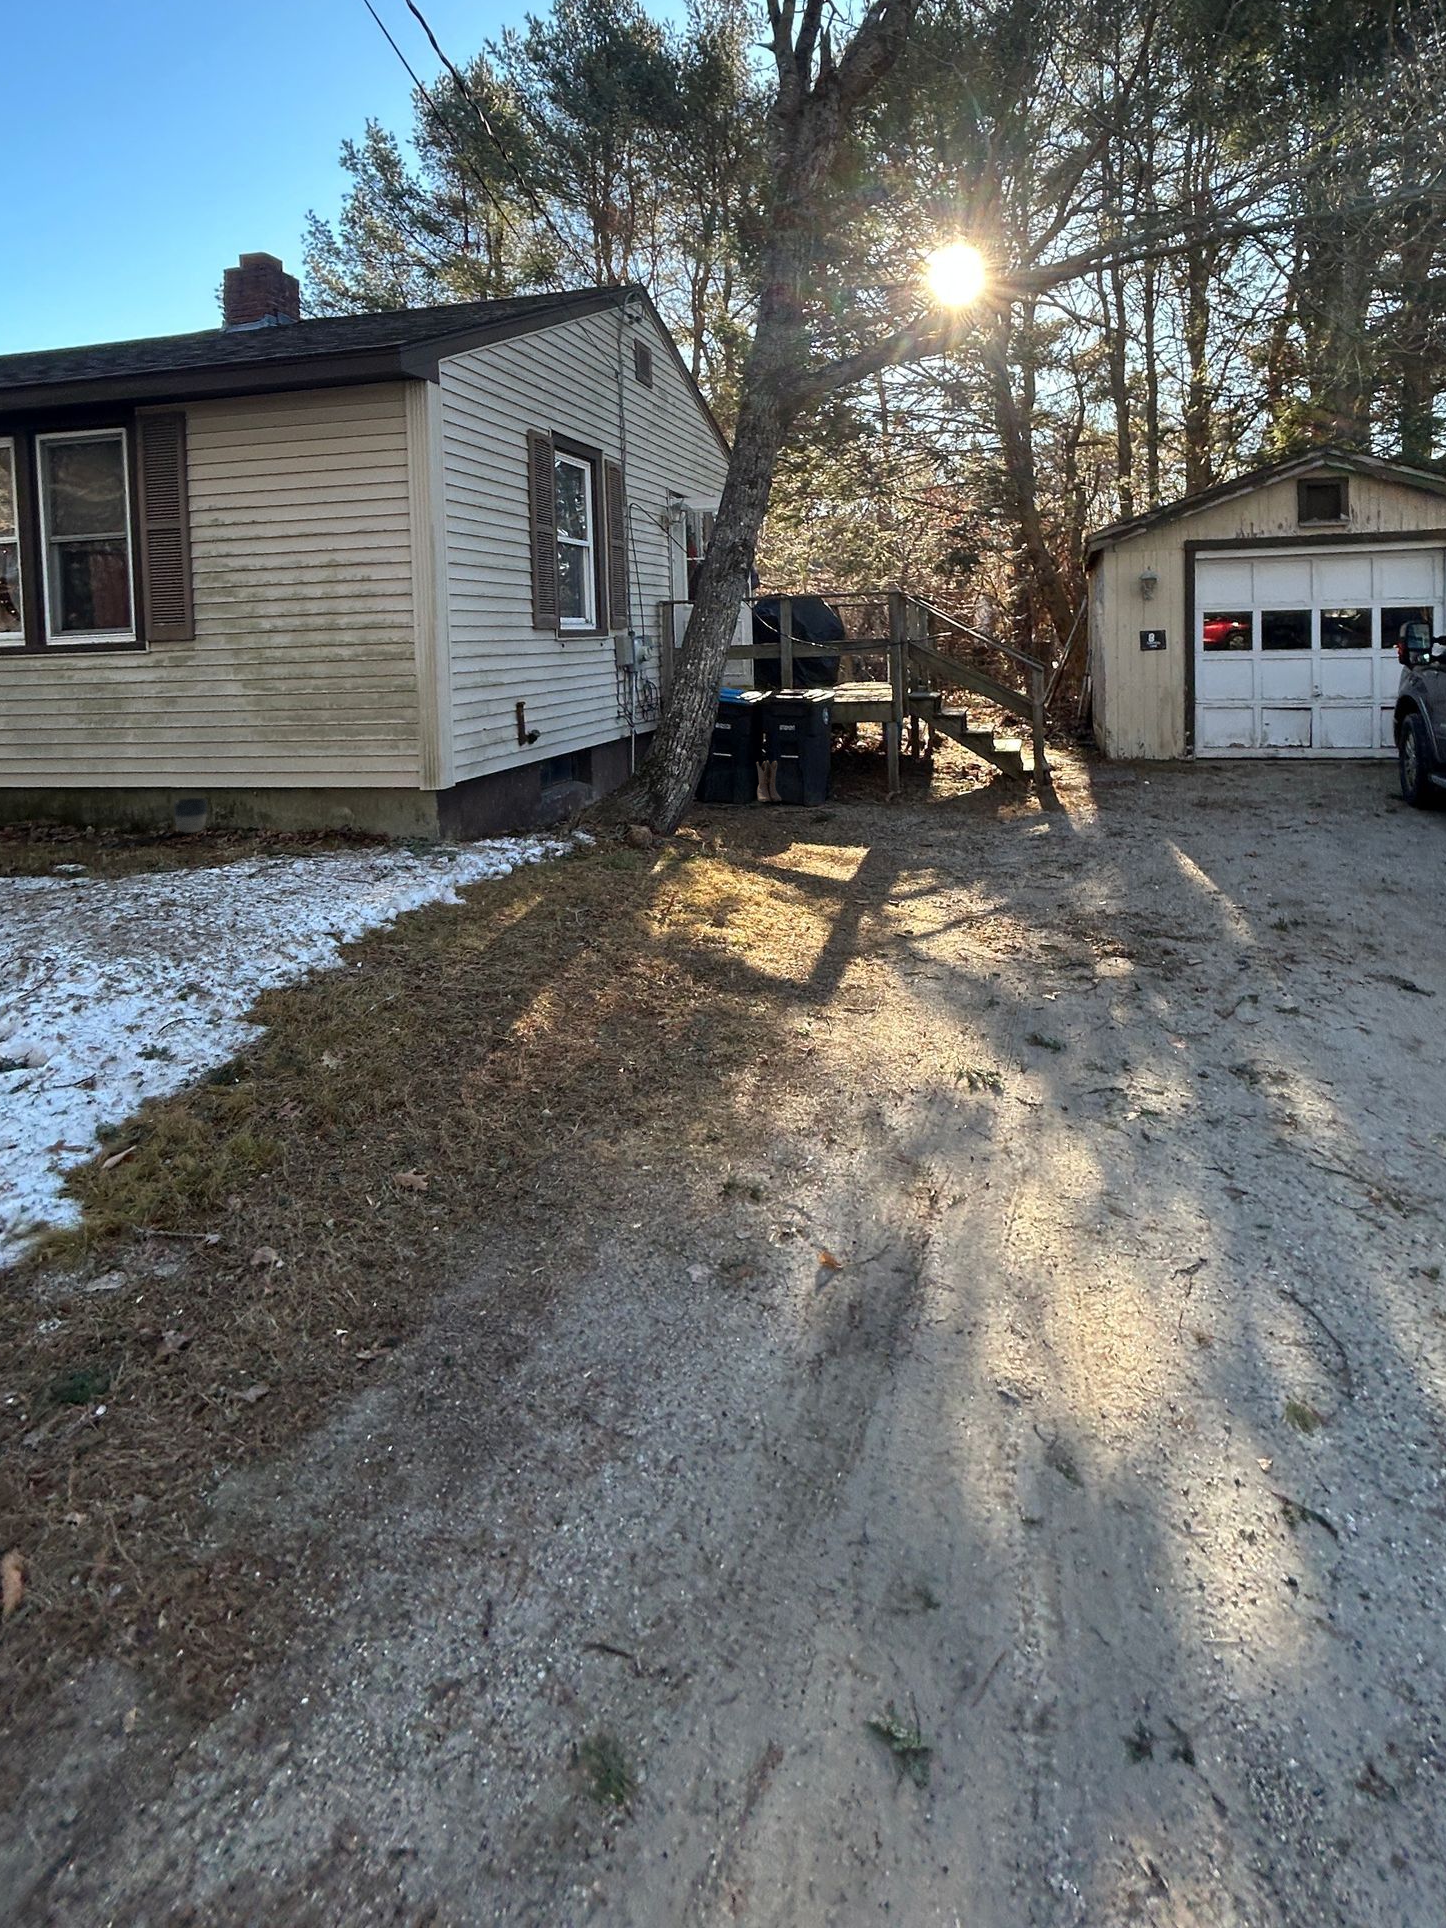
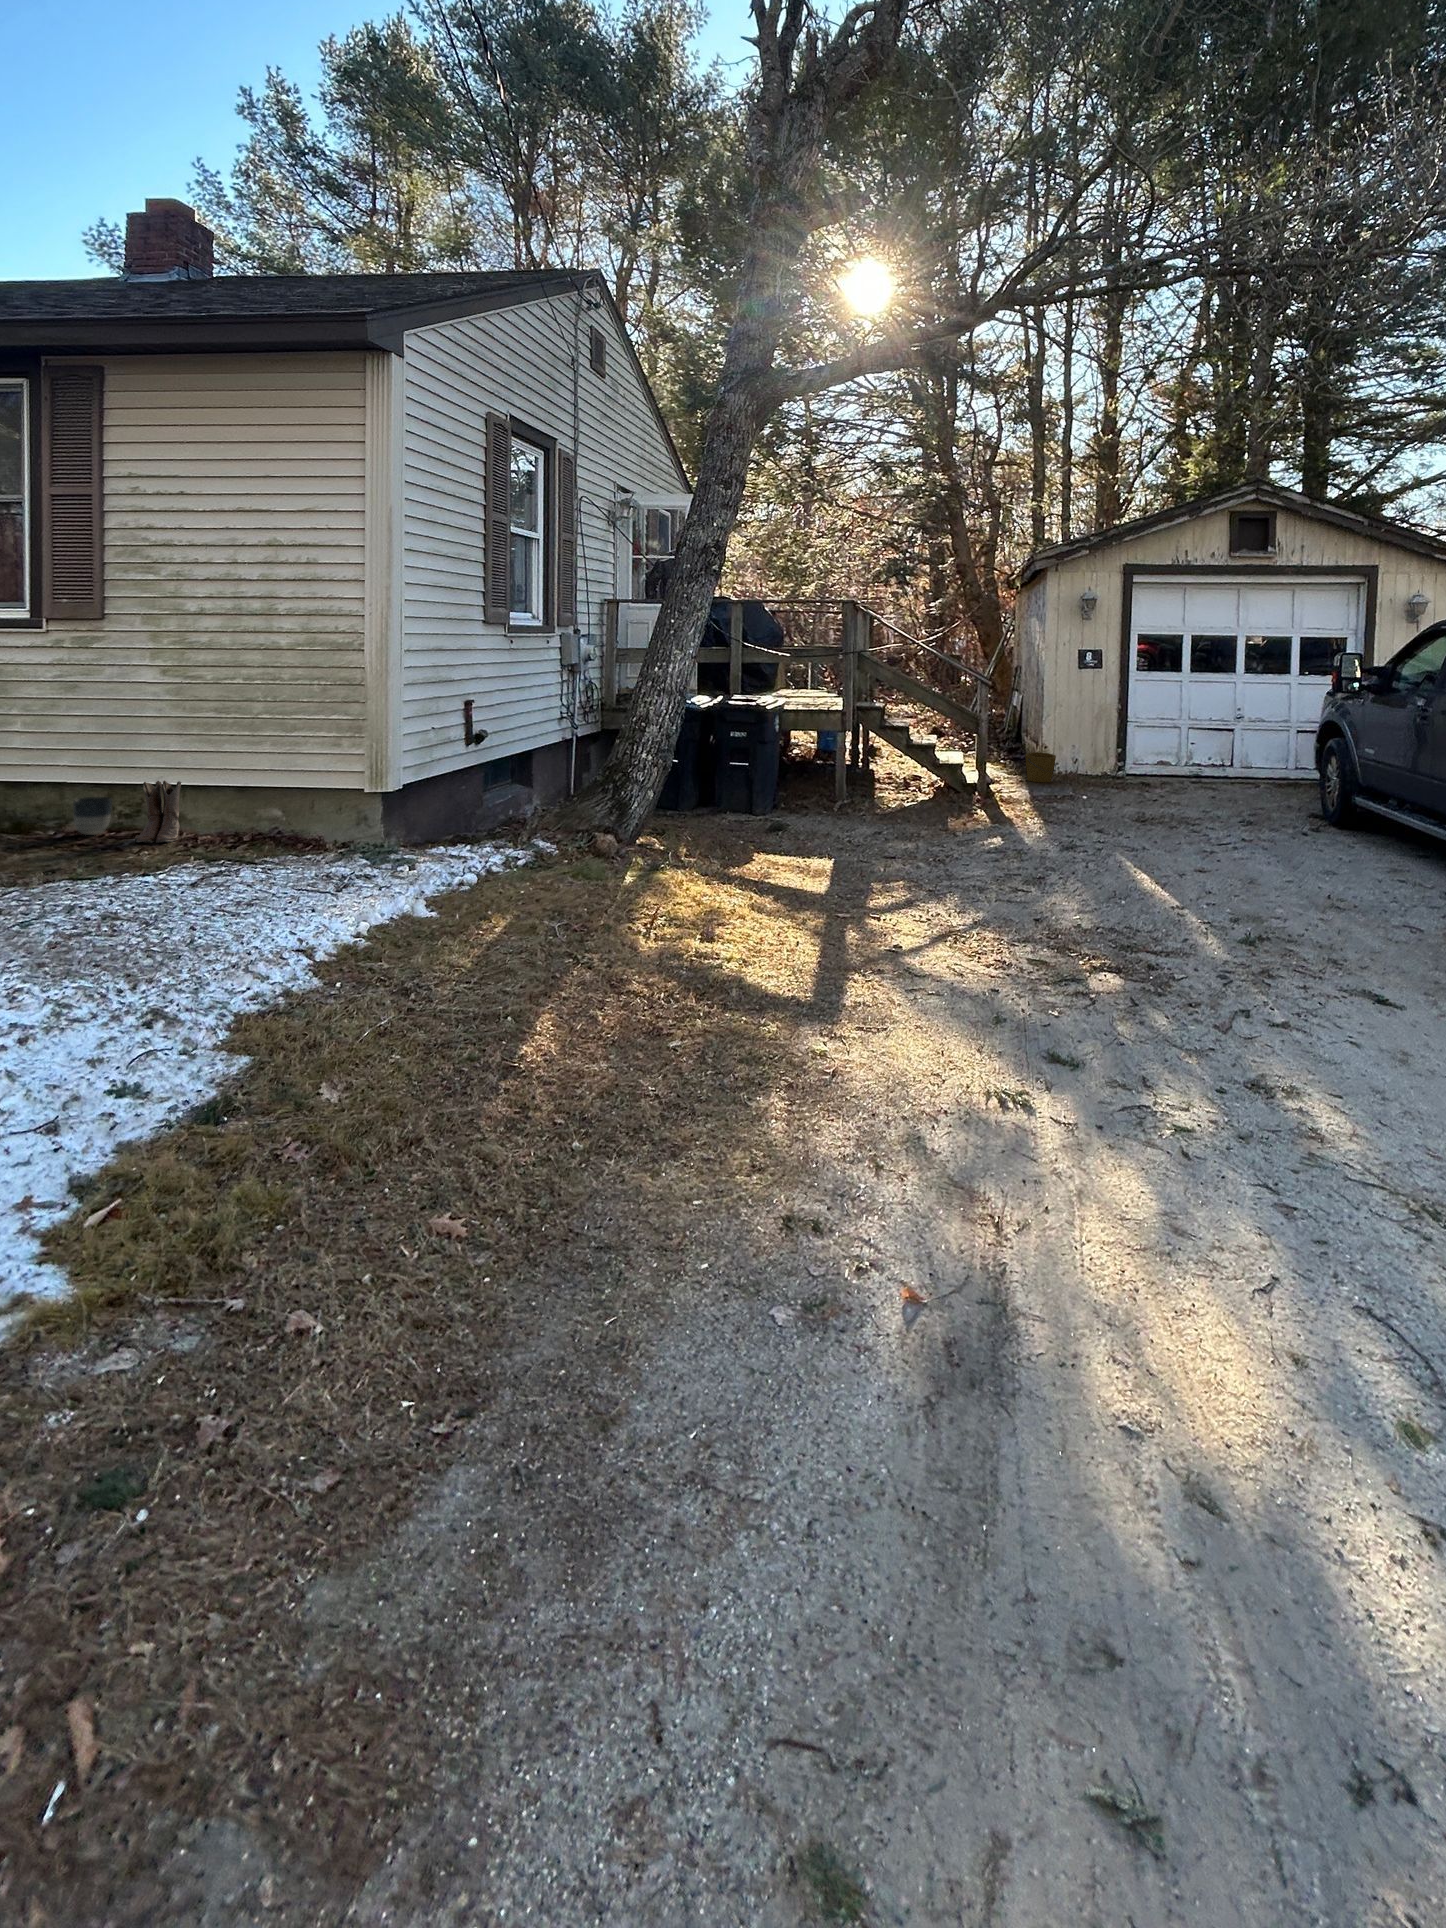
bucket: none [1099,738,1132,769] -> present [1026,752,1056,783]
boots: present [756,761,781,802] -> present [136,780,181,843]

